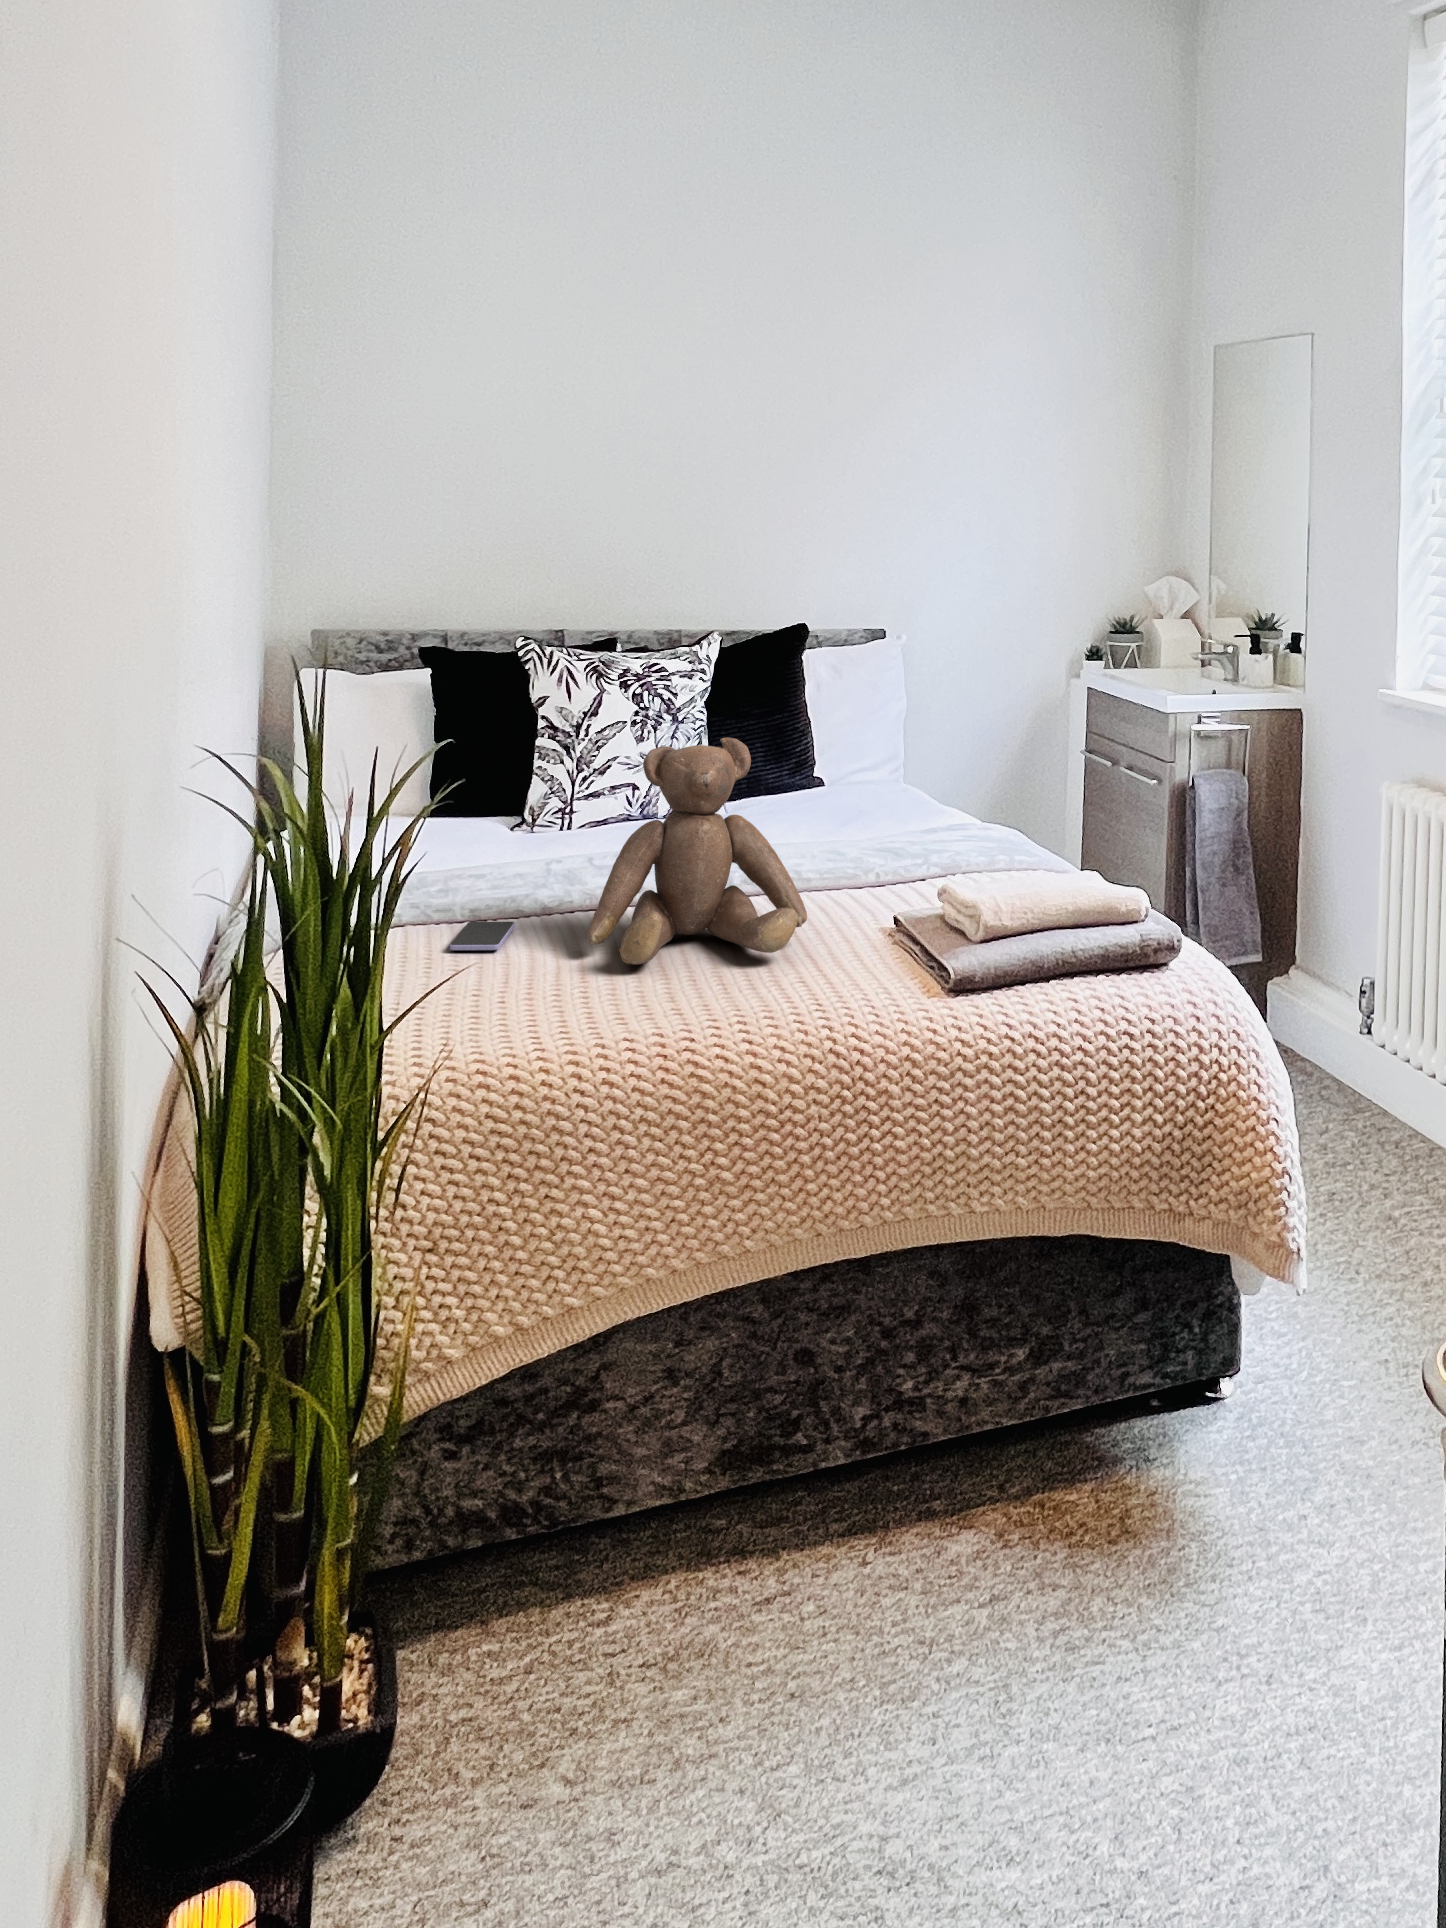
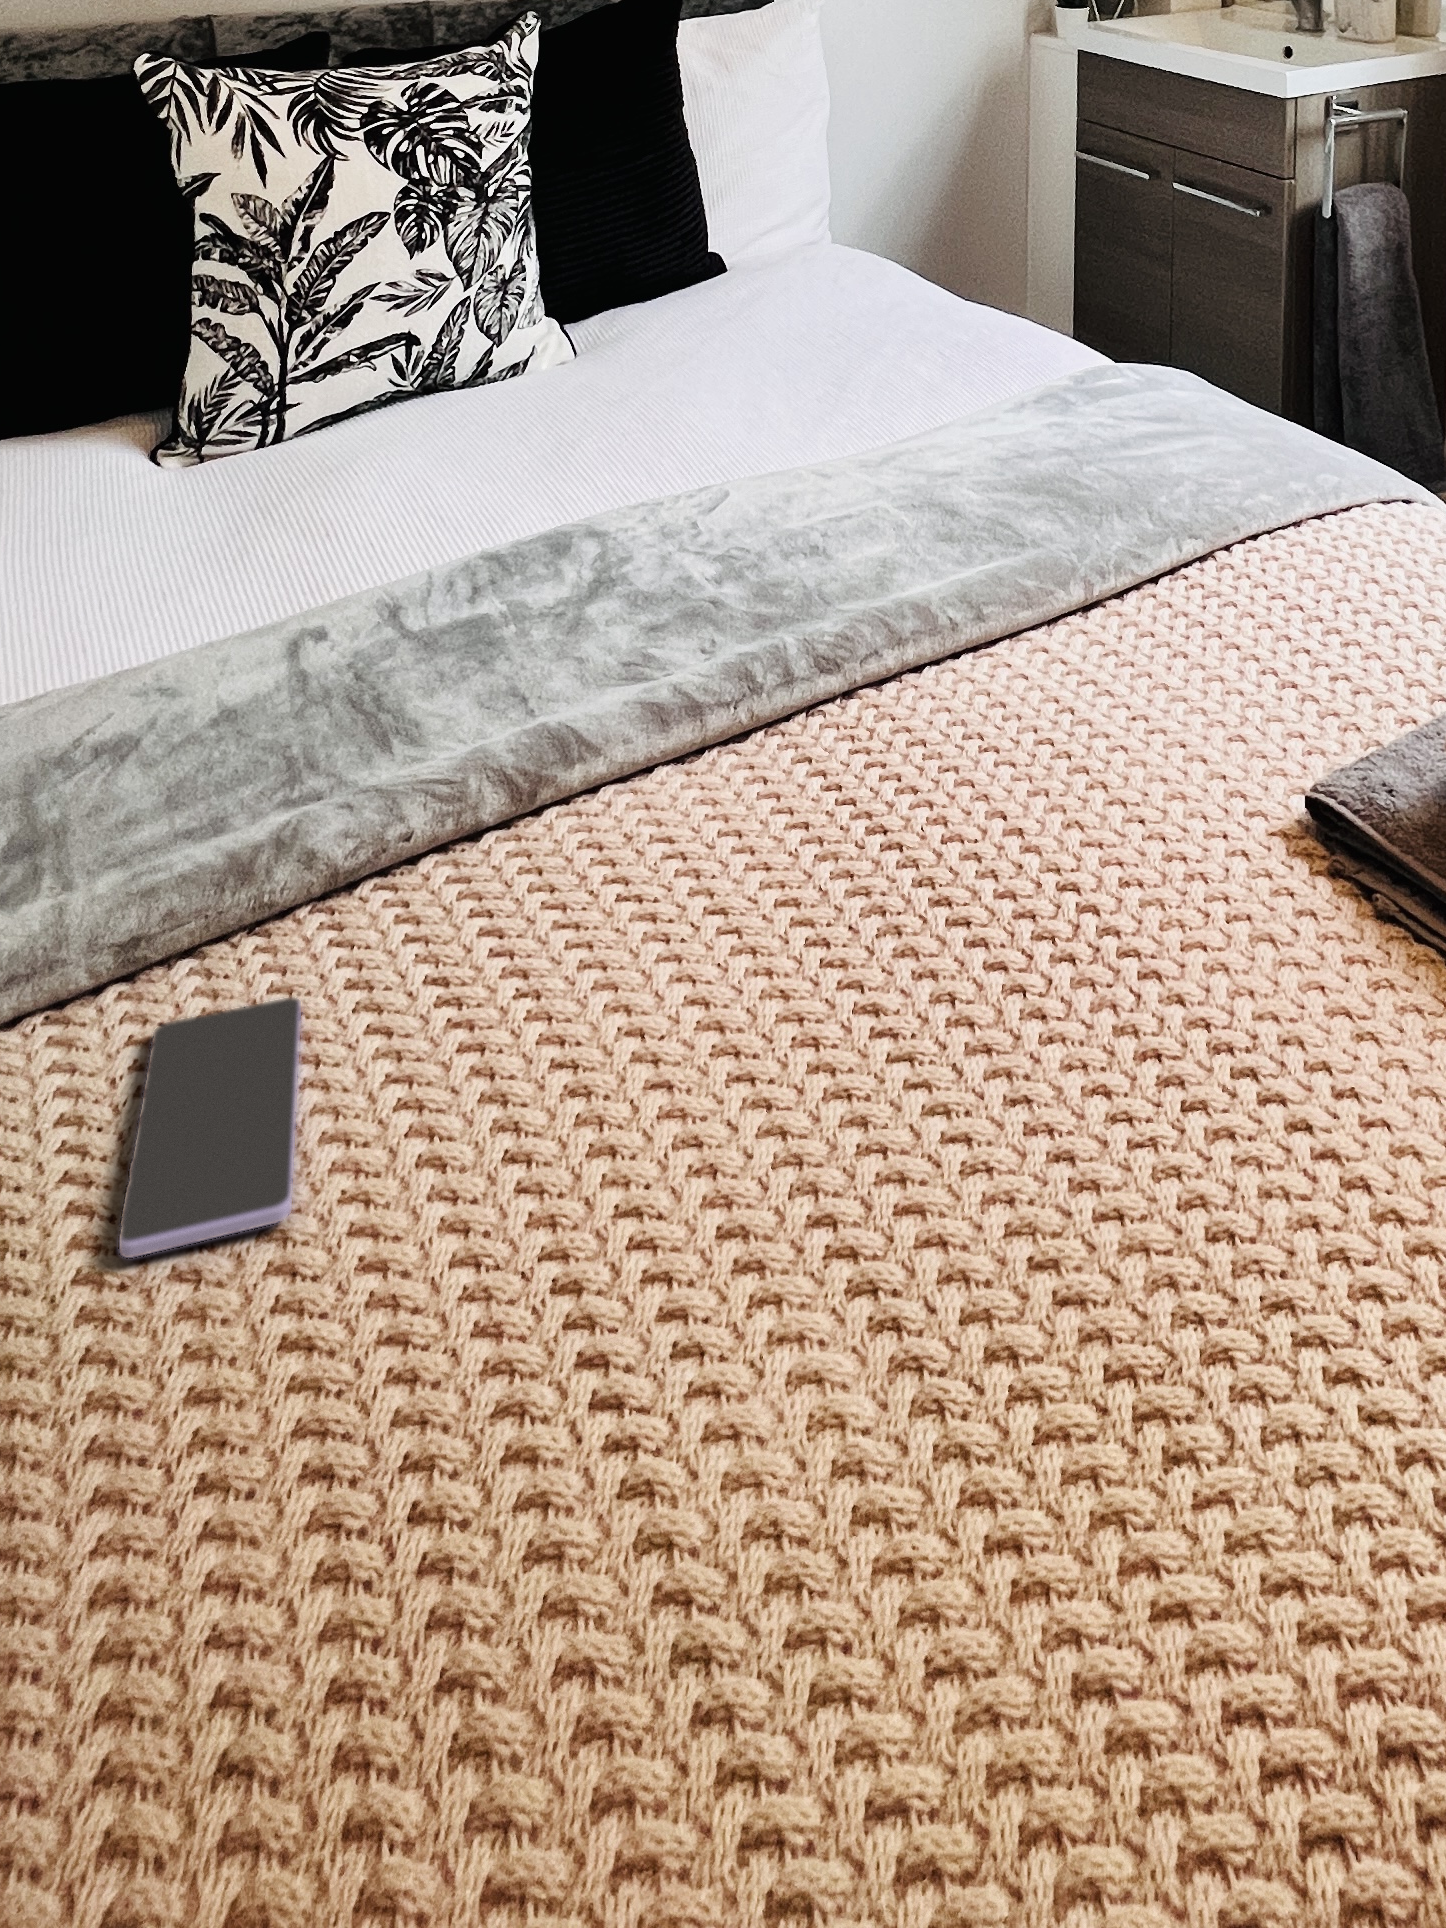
teddy bear: present [586,738,807,965] -> none [585,391,1218,1270]

